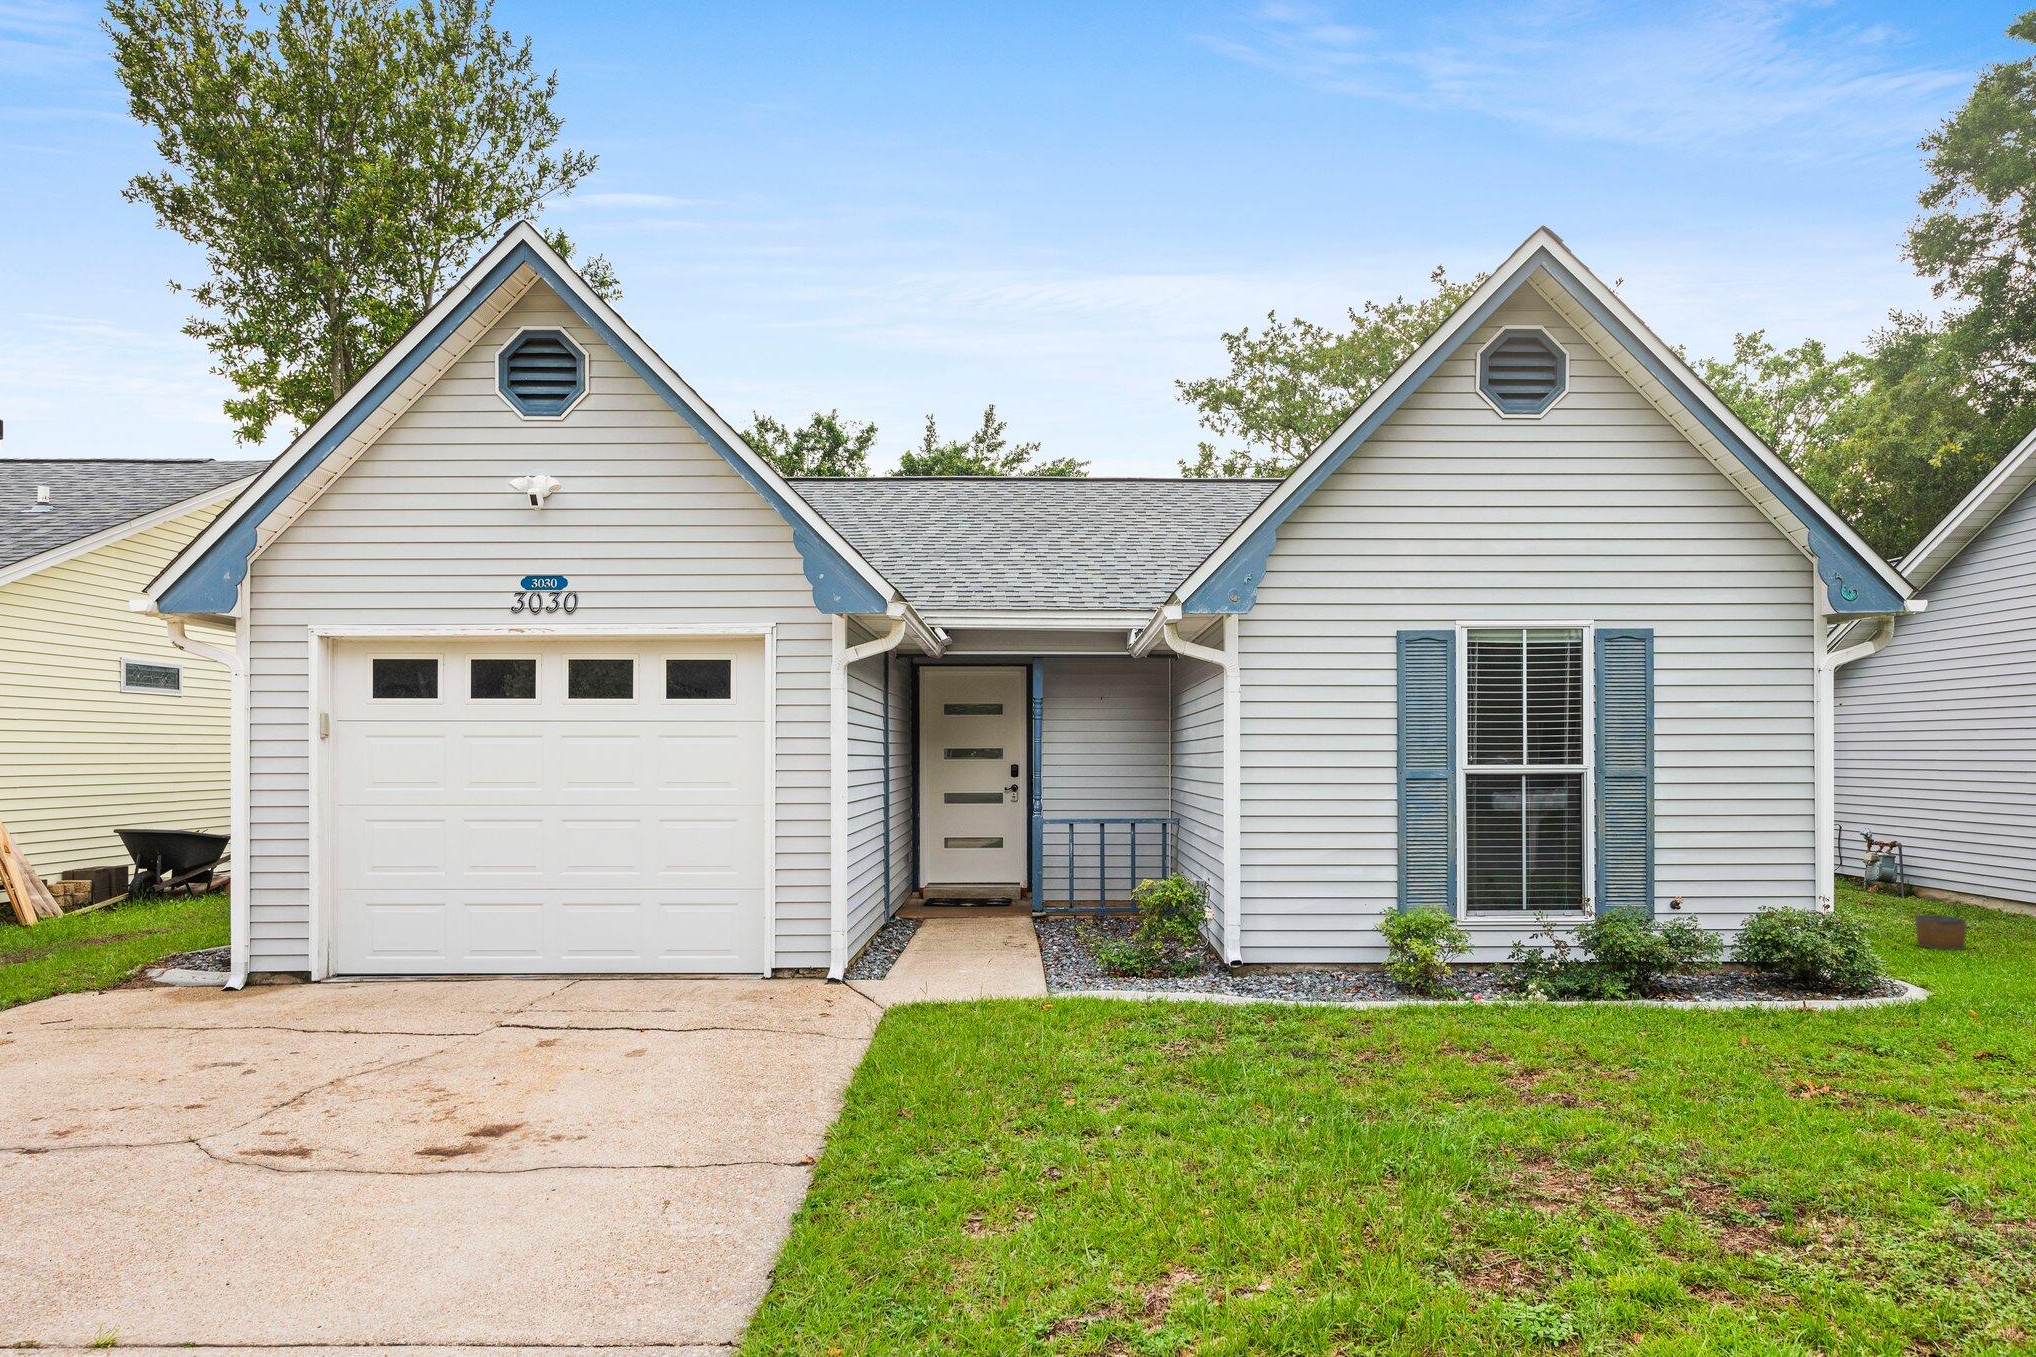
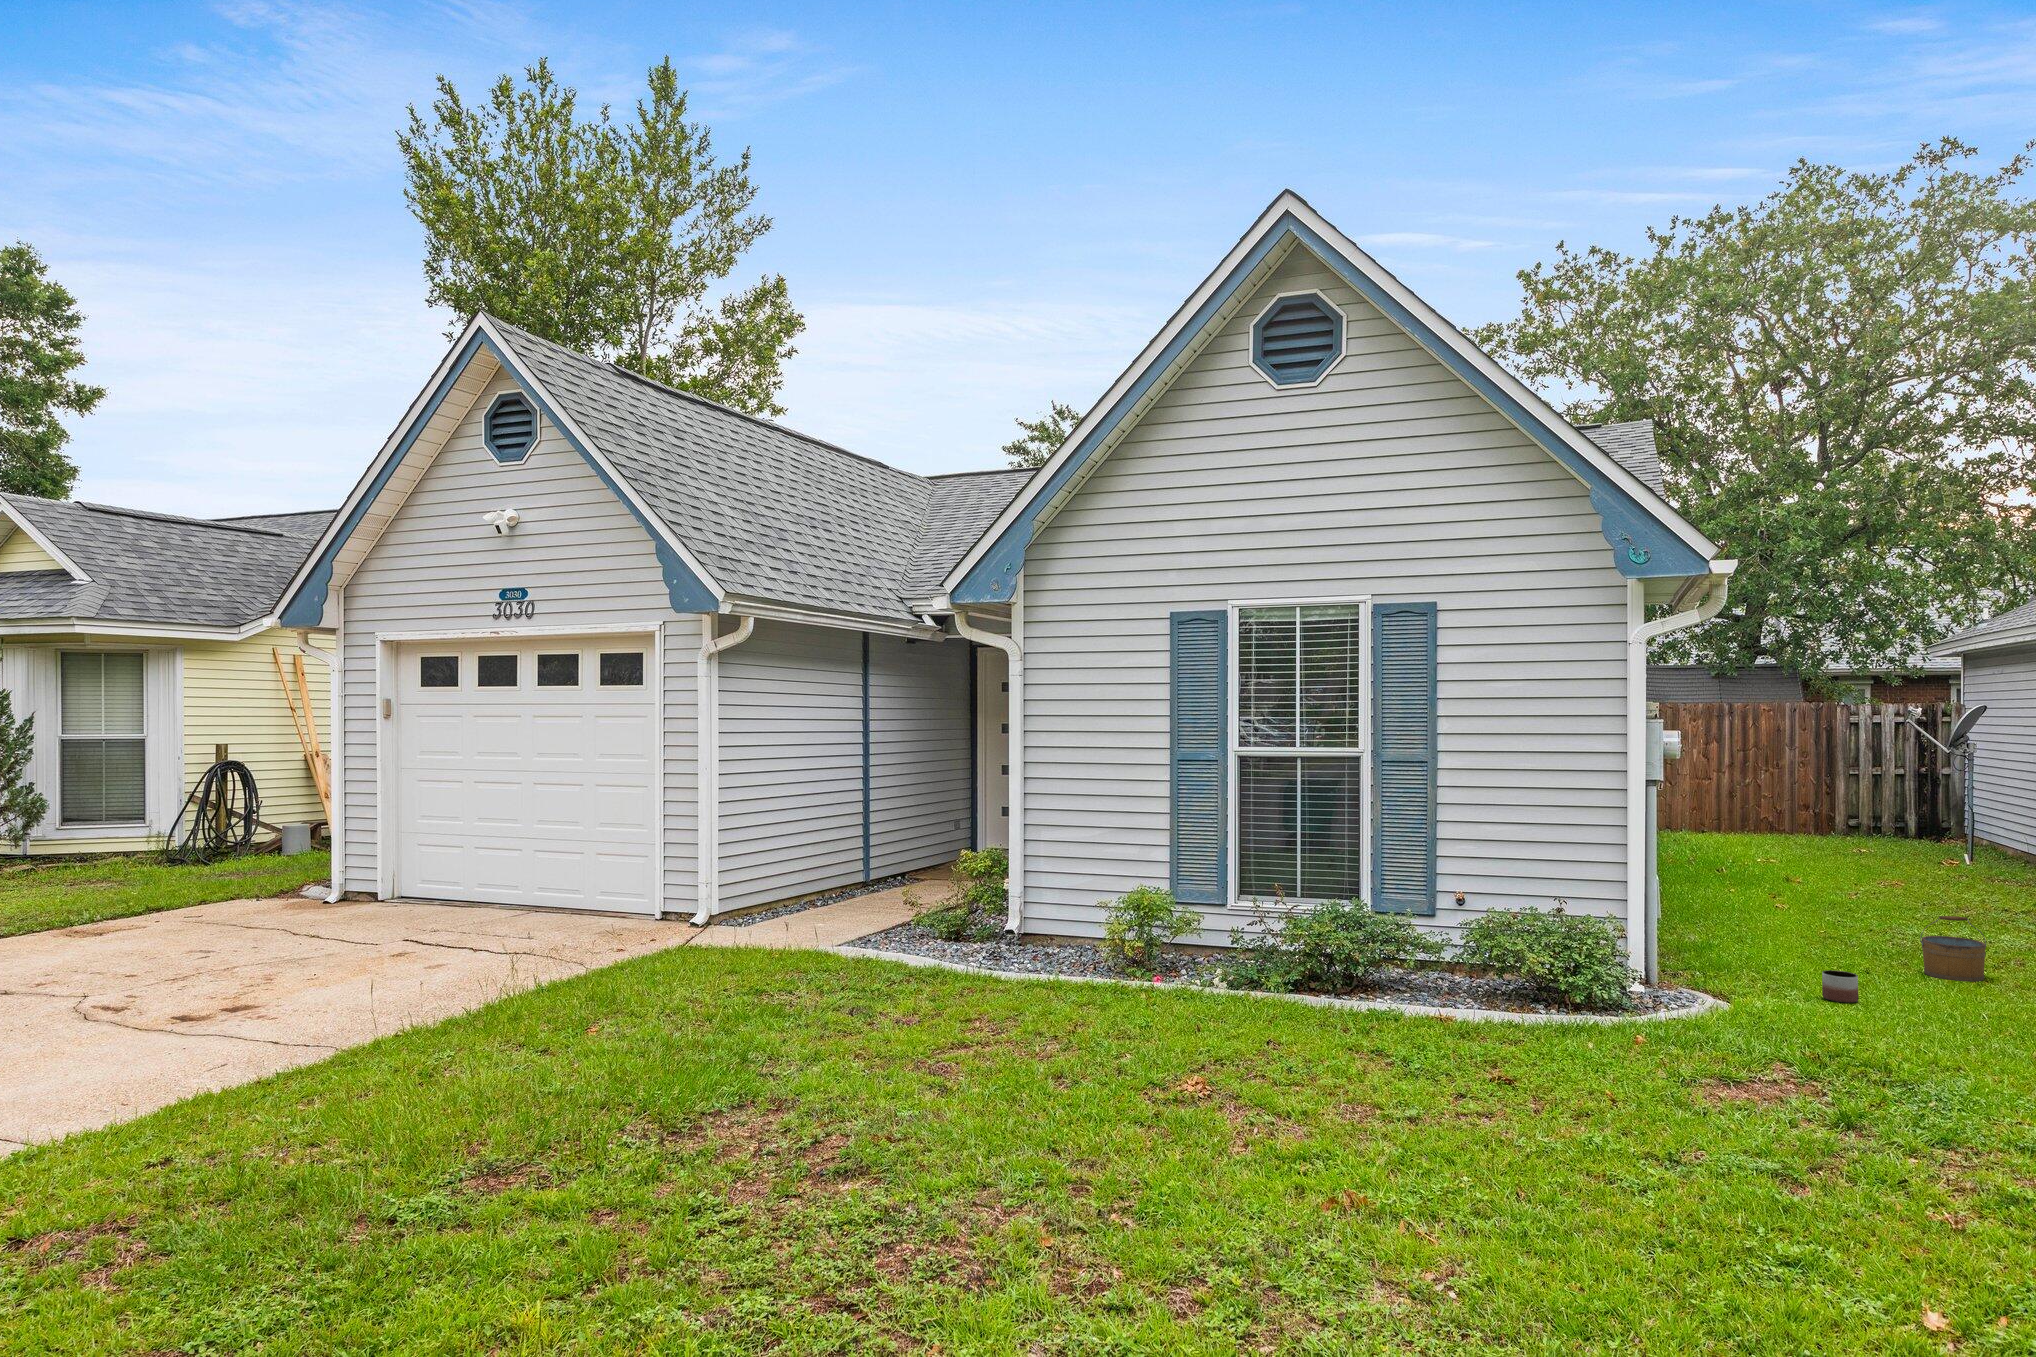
planter: none [1917,947,1948,974] -> present [1822,970,1858,1003]

